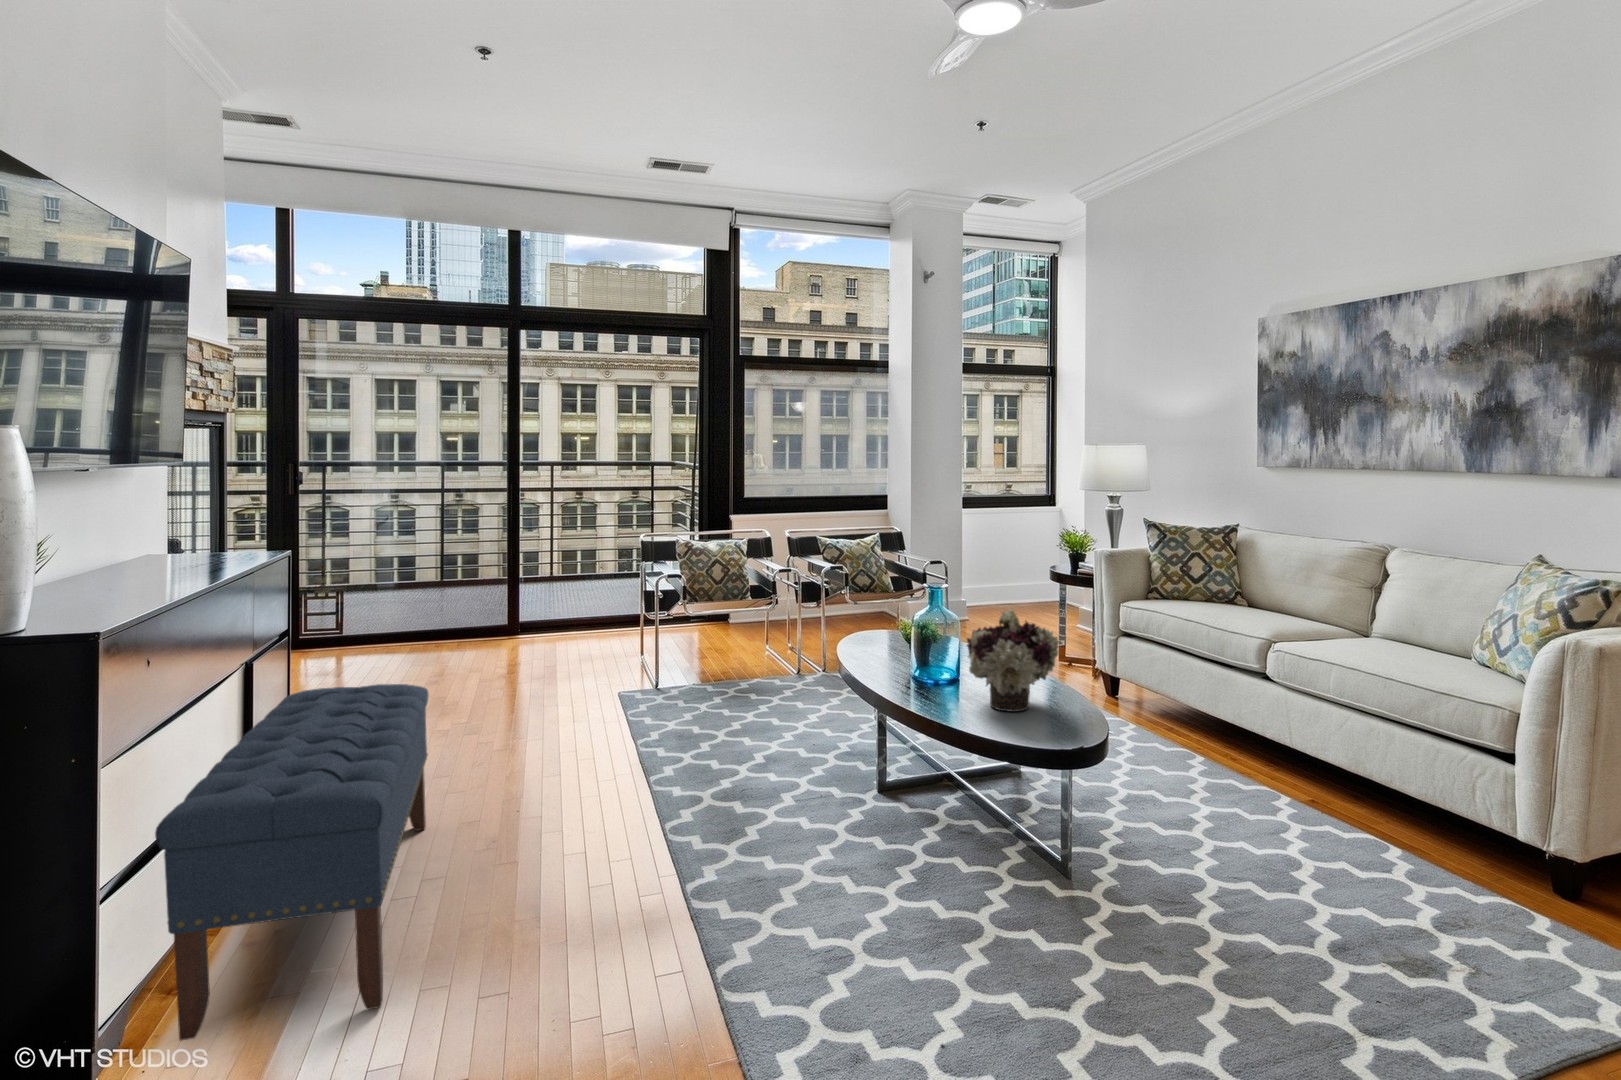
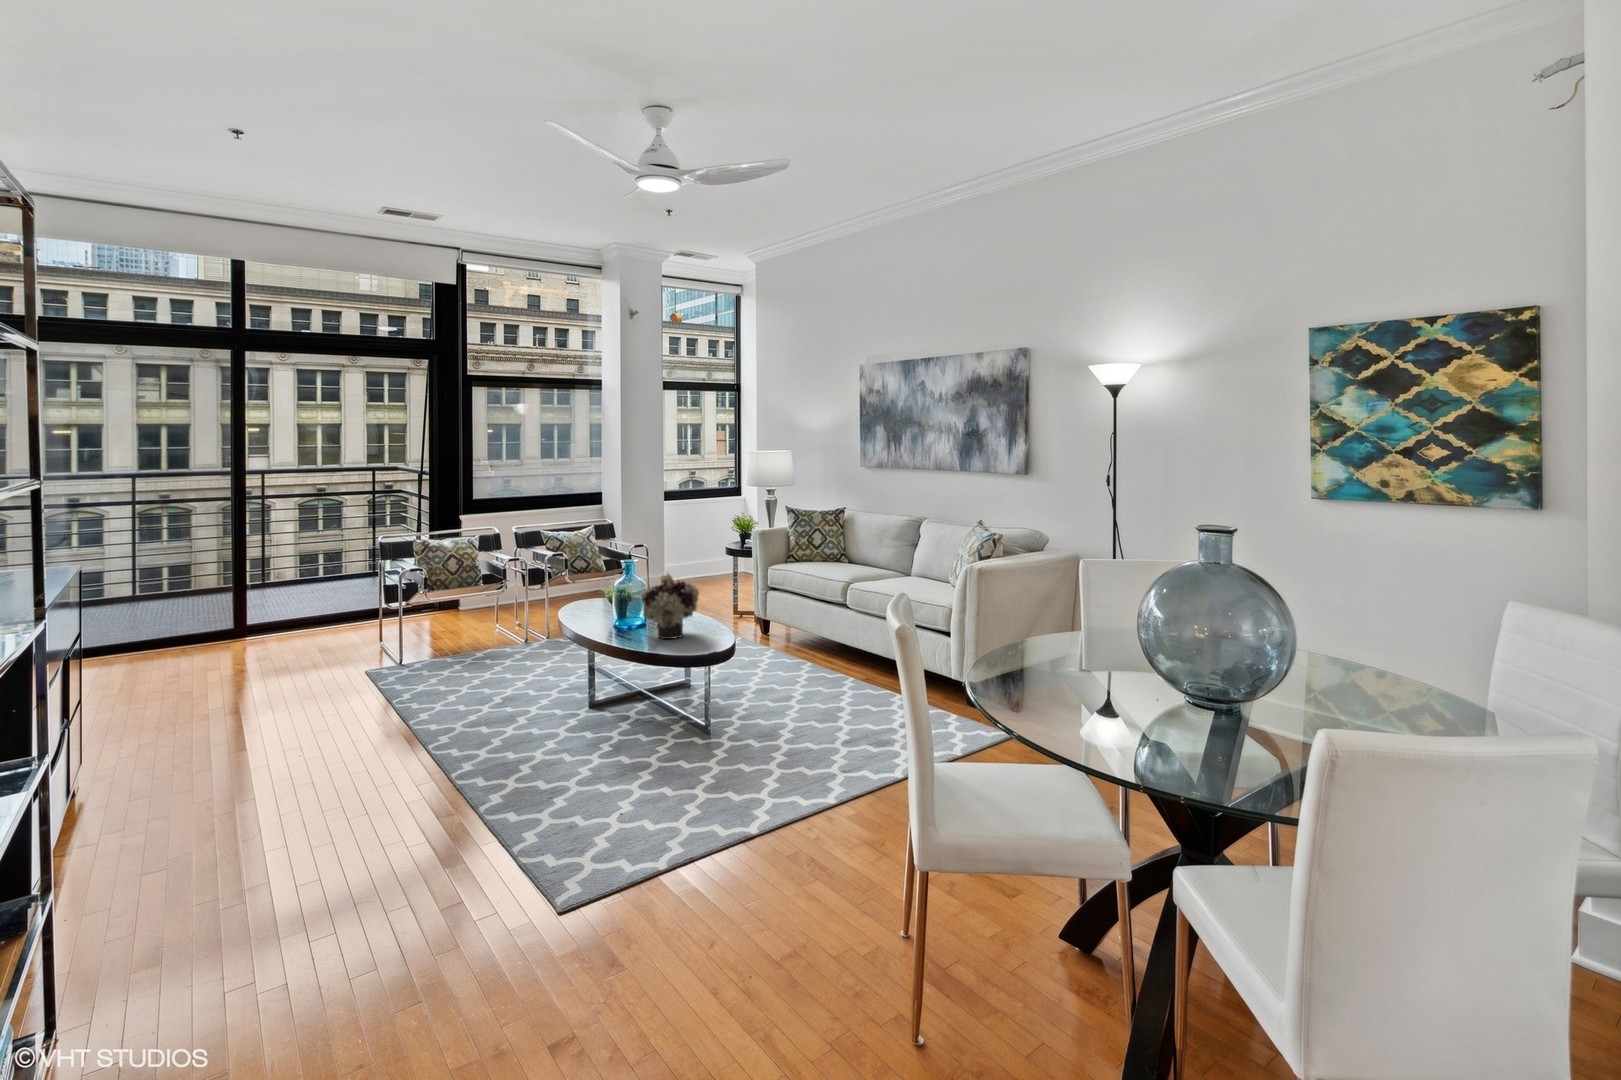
bench: present [155,684,429,1040] -> none [82,660,249,887]

